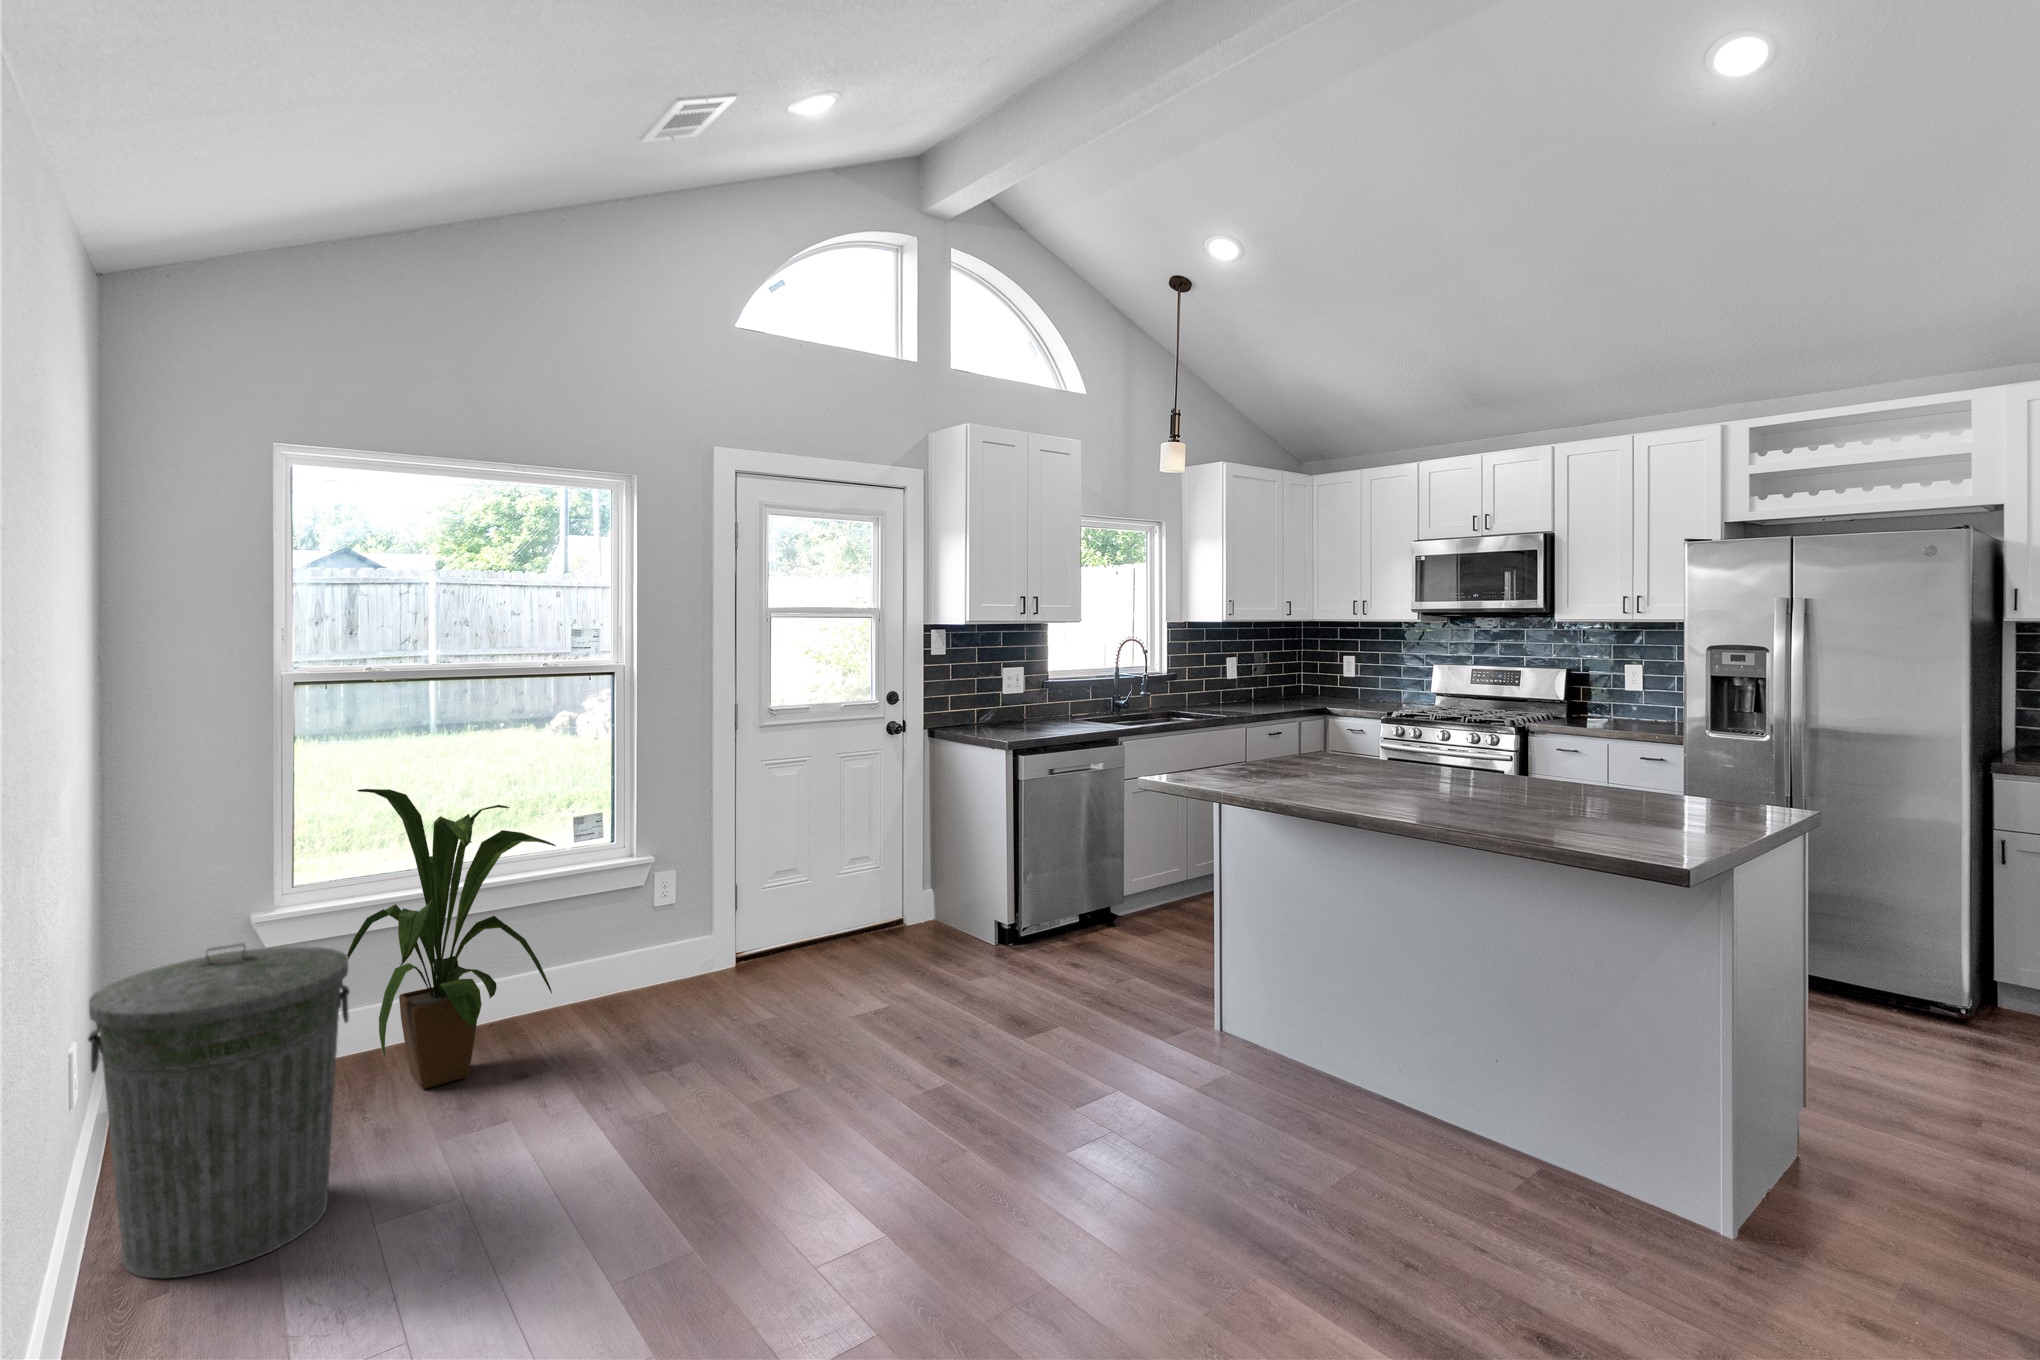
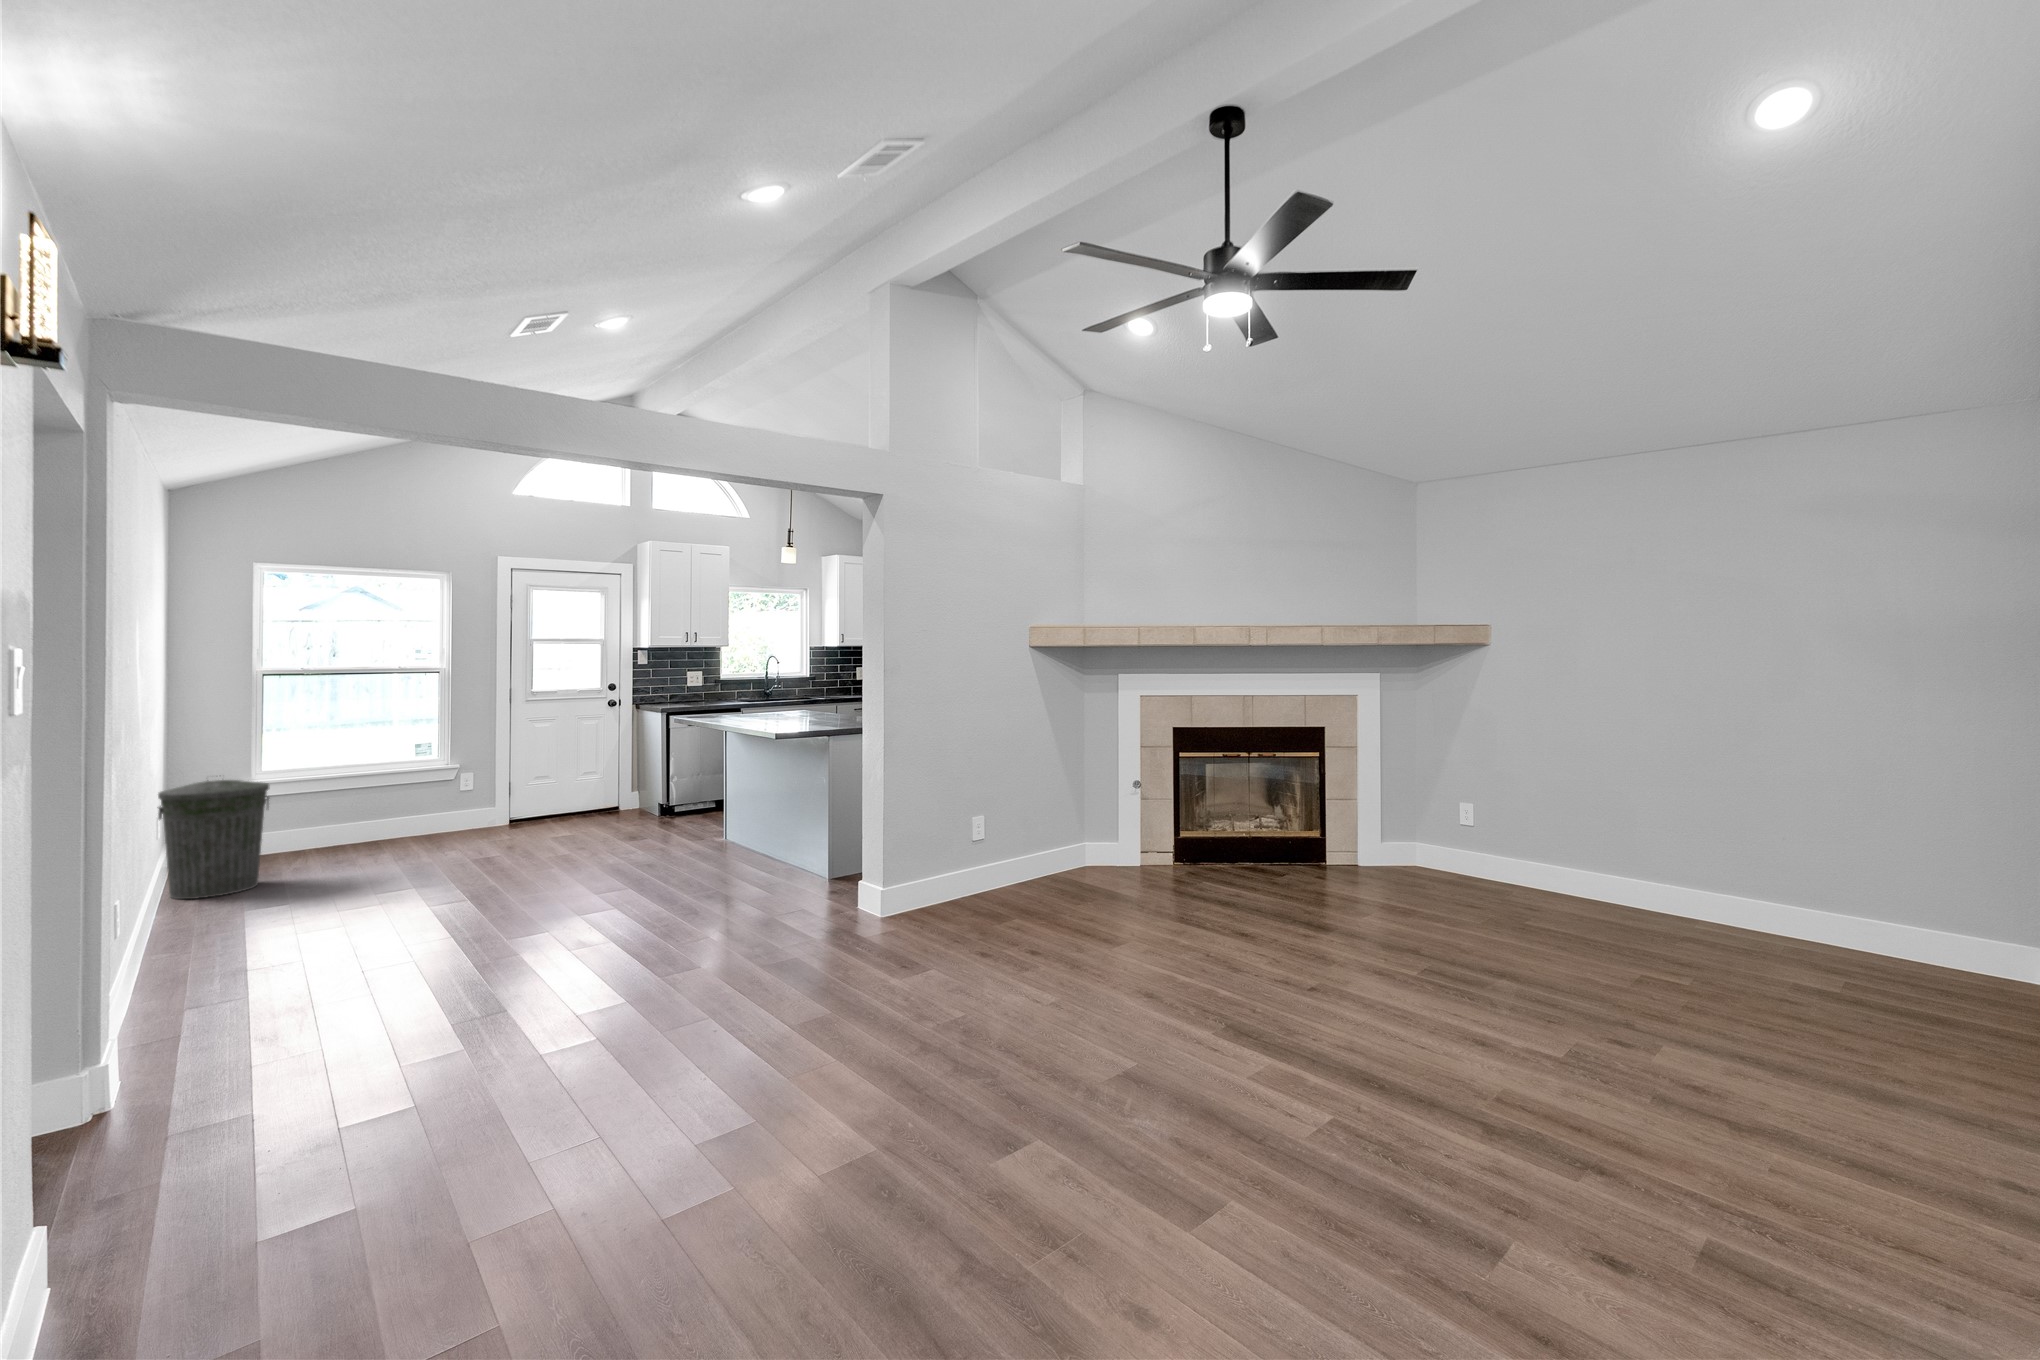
house plant: present [347,789,556,1089] -> none [283,721,396,860]

